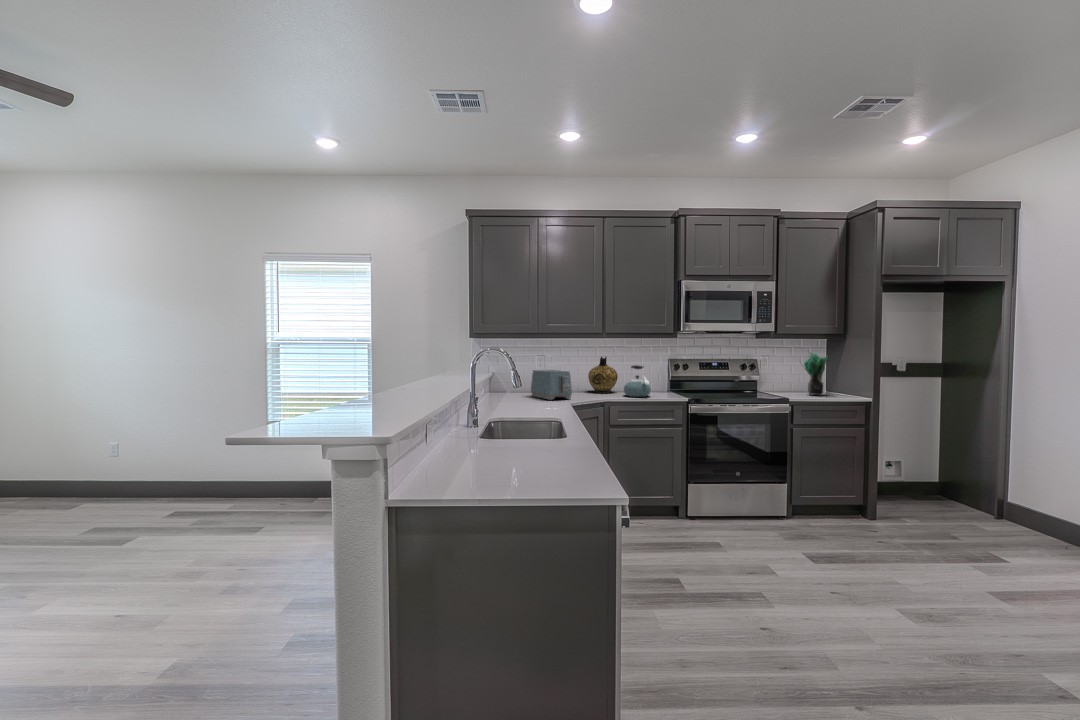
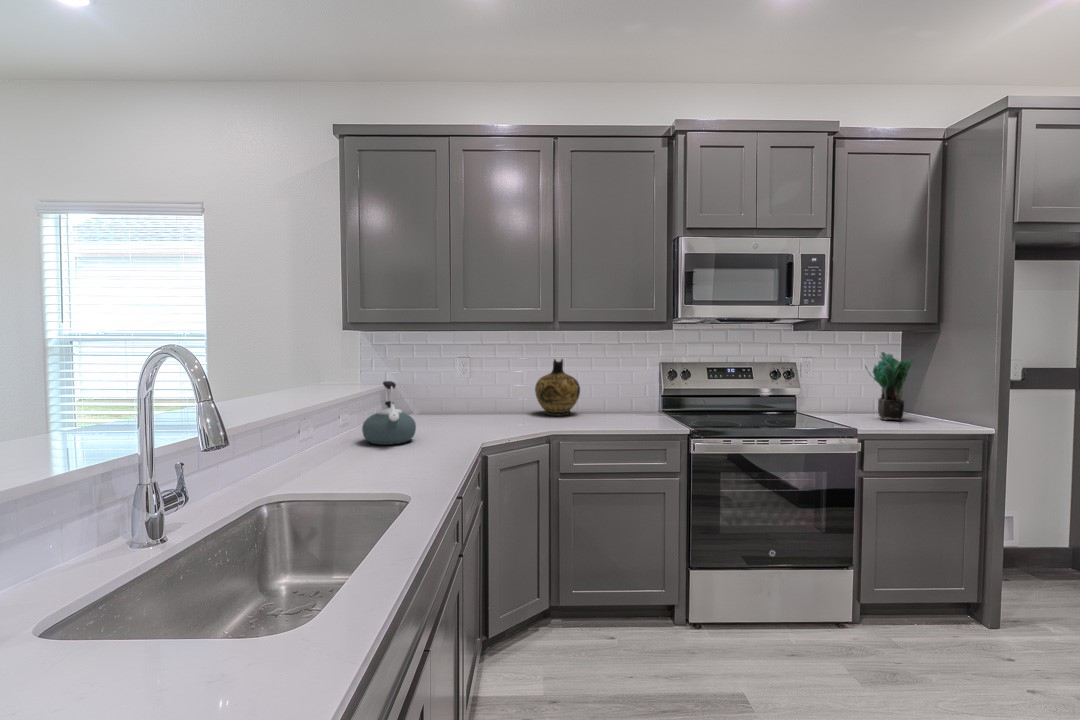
kettle: present [624,365,651,397] -> present [362,381,416,445]
toaster: present [531,370,572,400] -> none [436,380,497,432]

